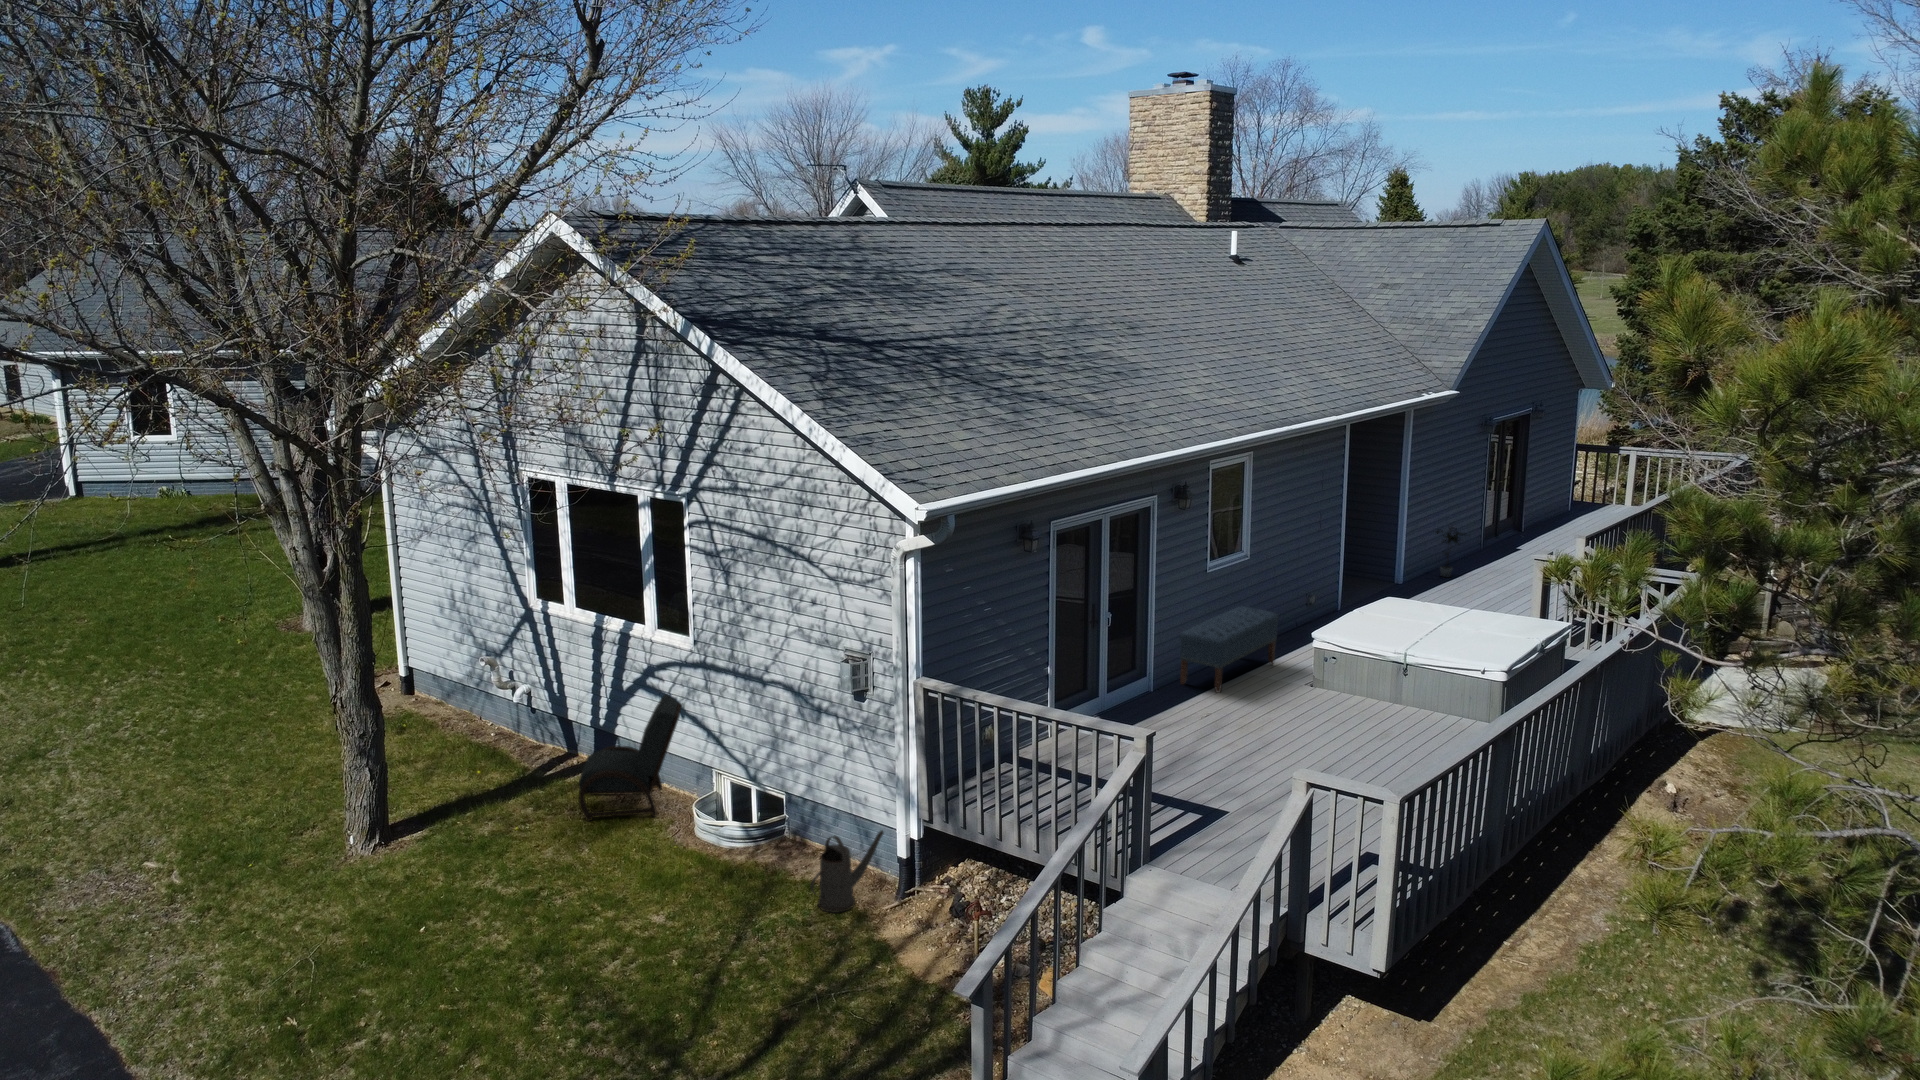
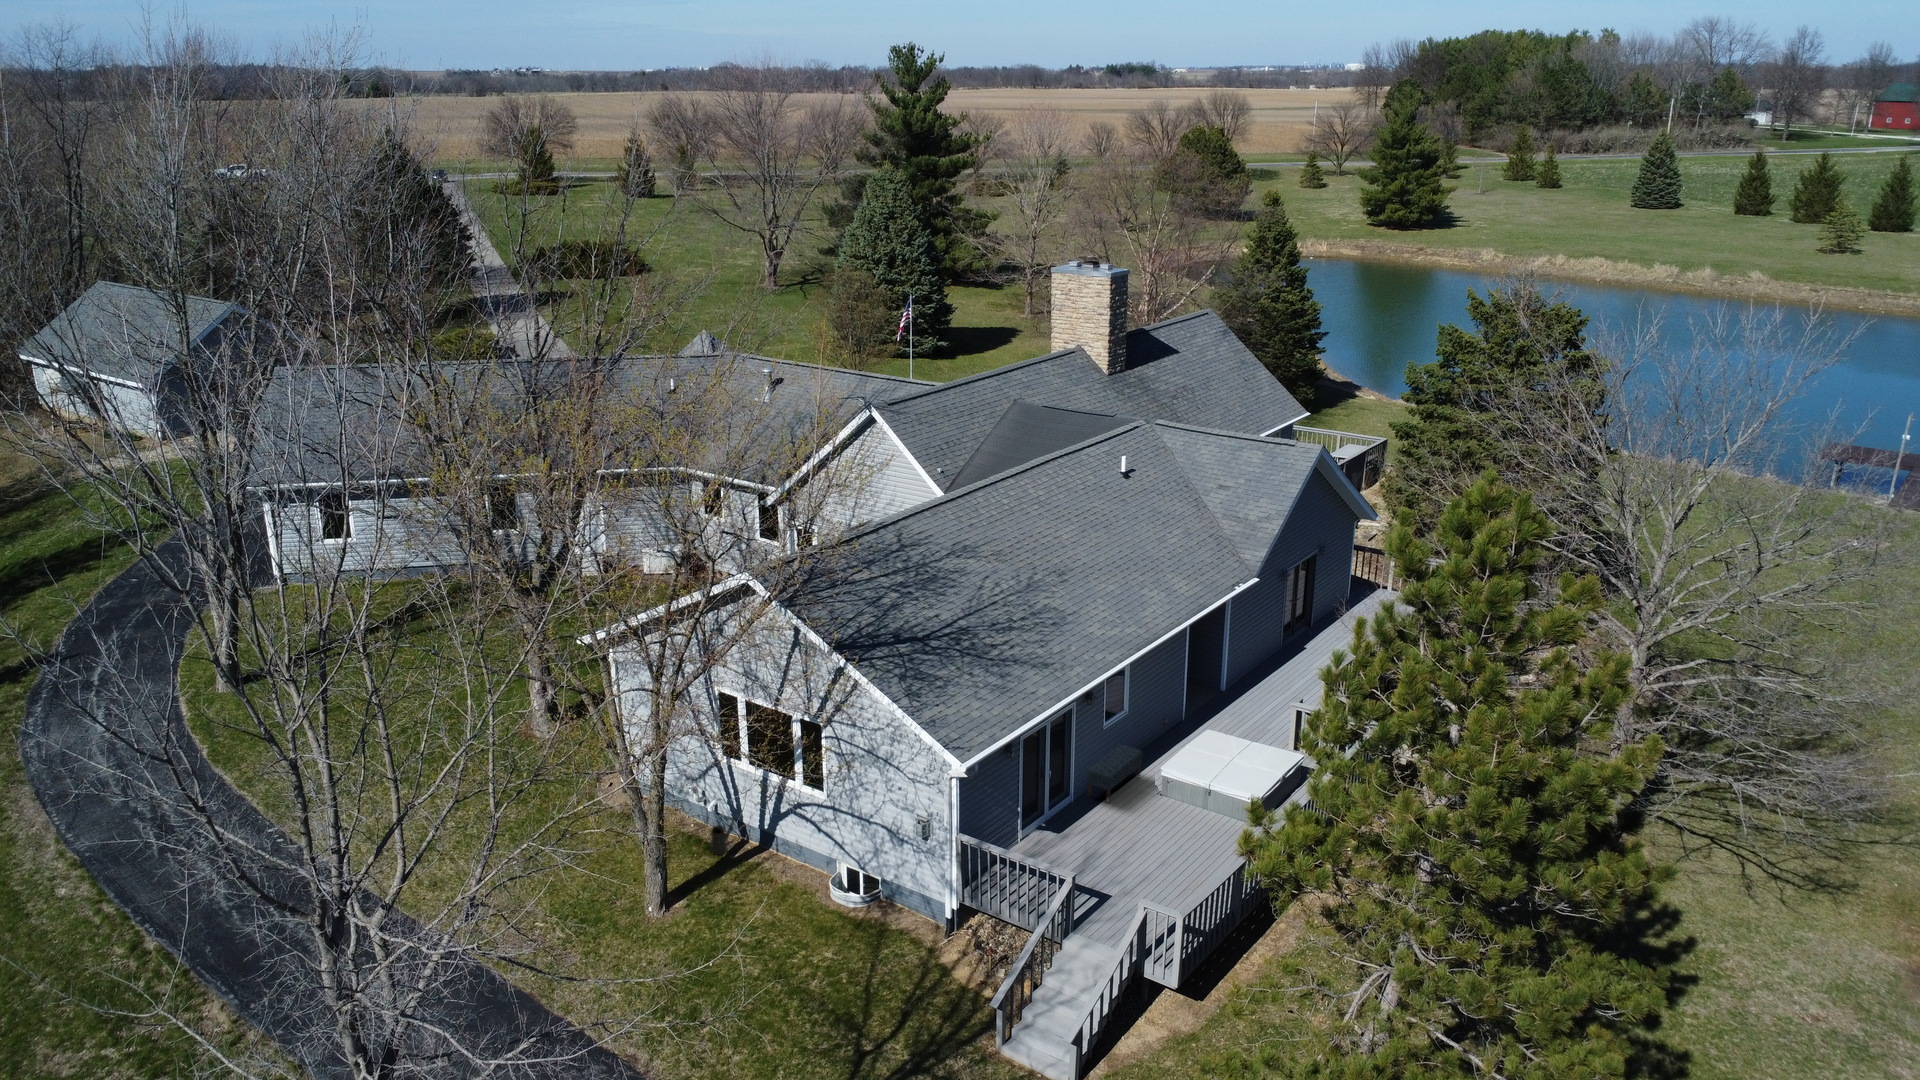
potted plant: present [1436,527,1466,577] -> none [1242,657,1264,689]
lounge chair: present [579,694,682,821] -> none [765,818,820,891]
watering can: present [810,830,883,913] -> present [709,816,736,855]

